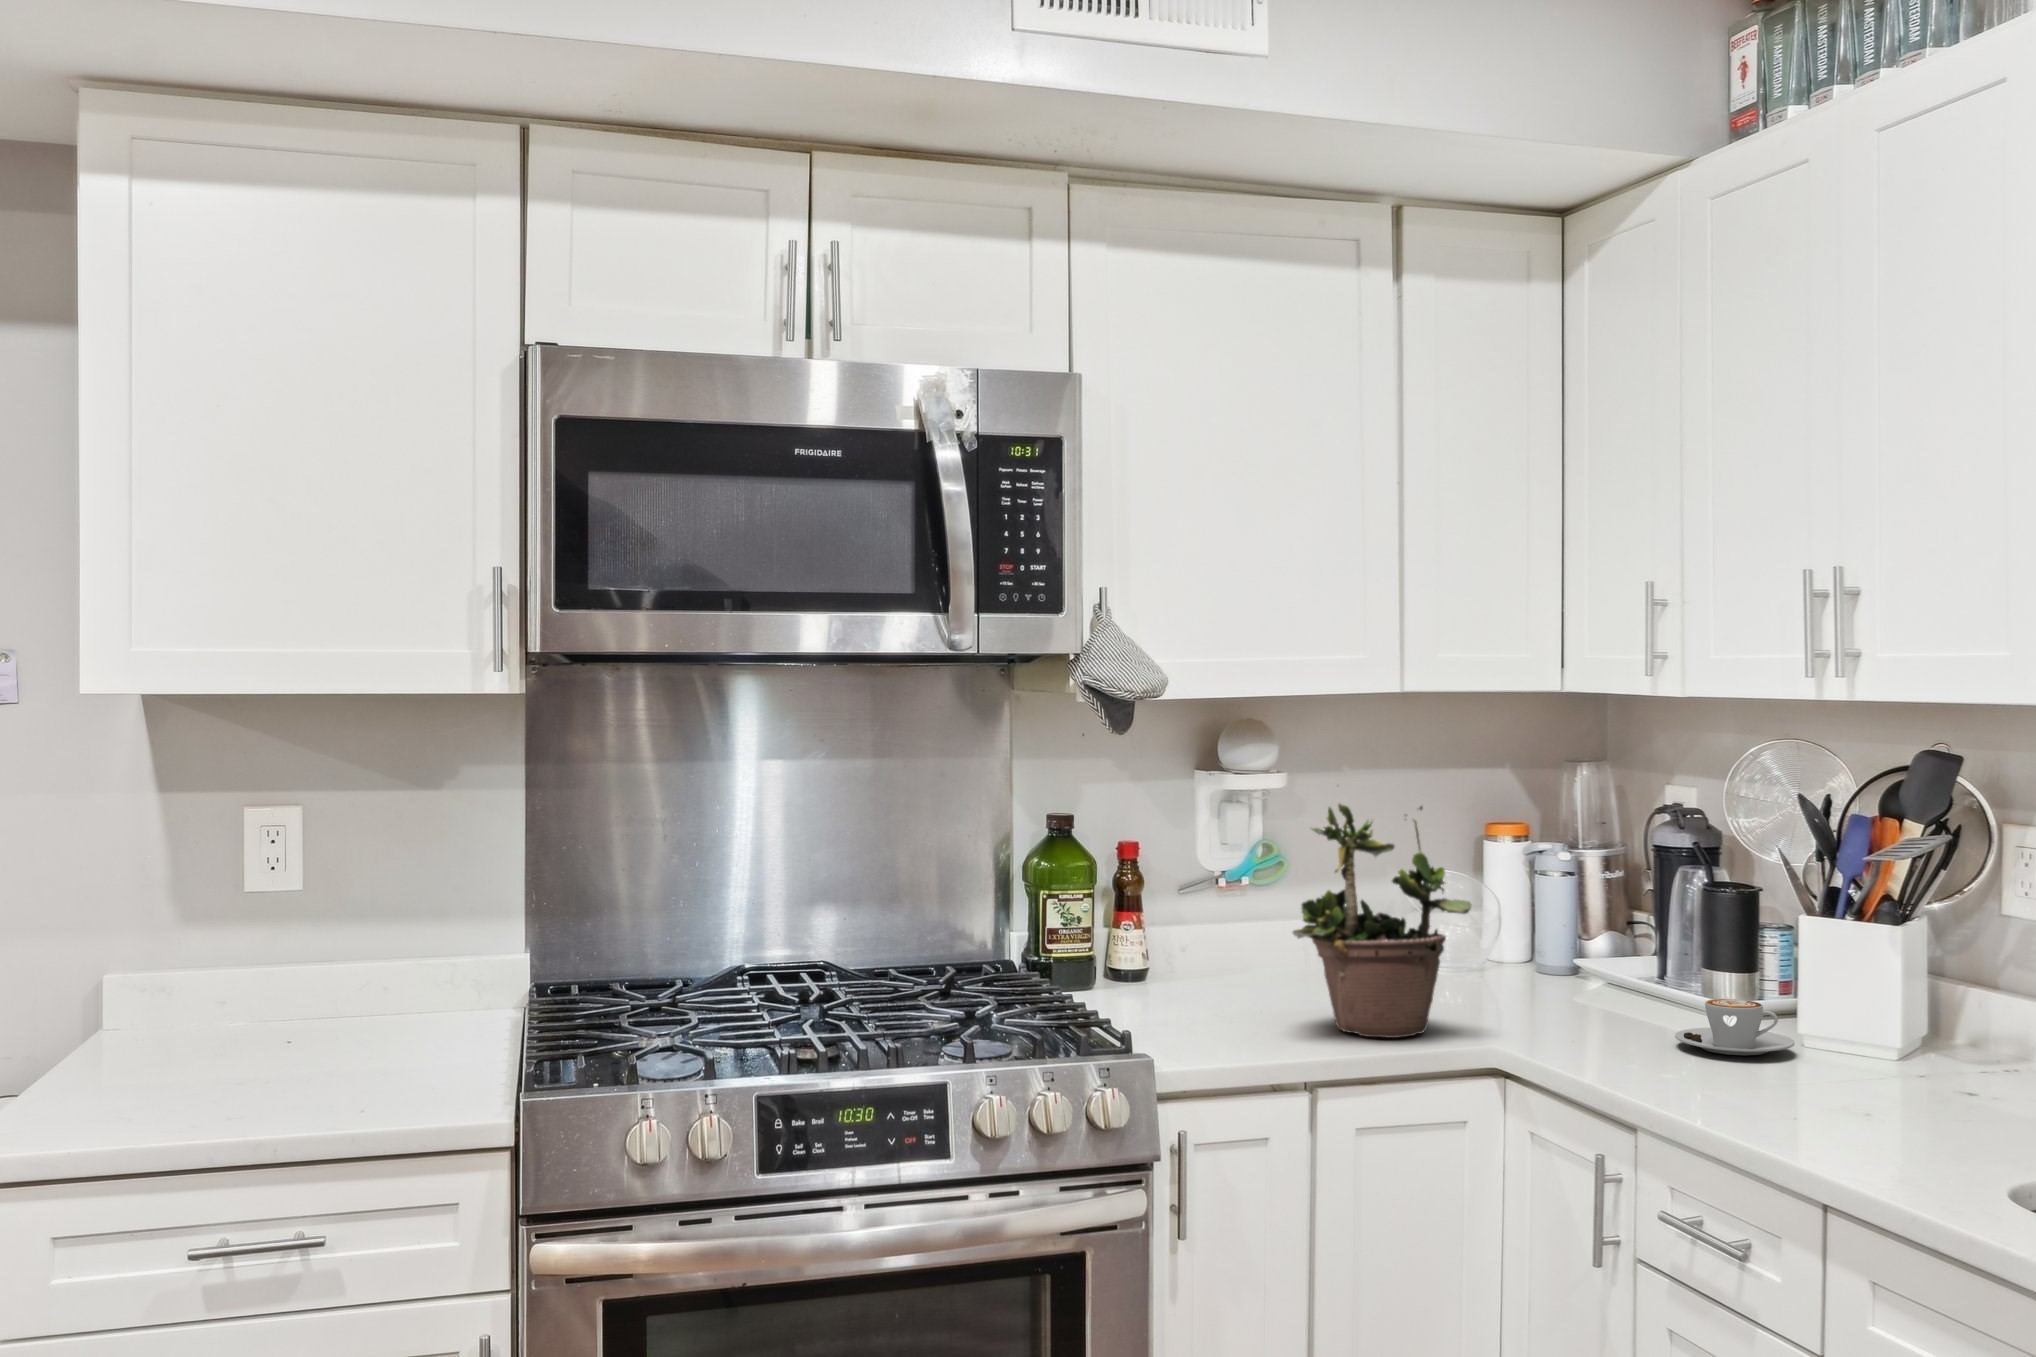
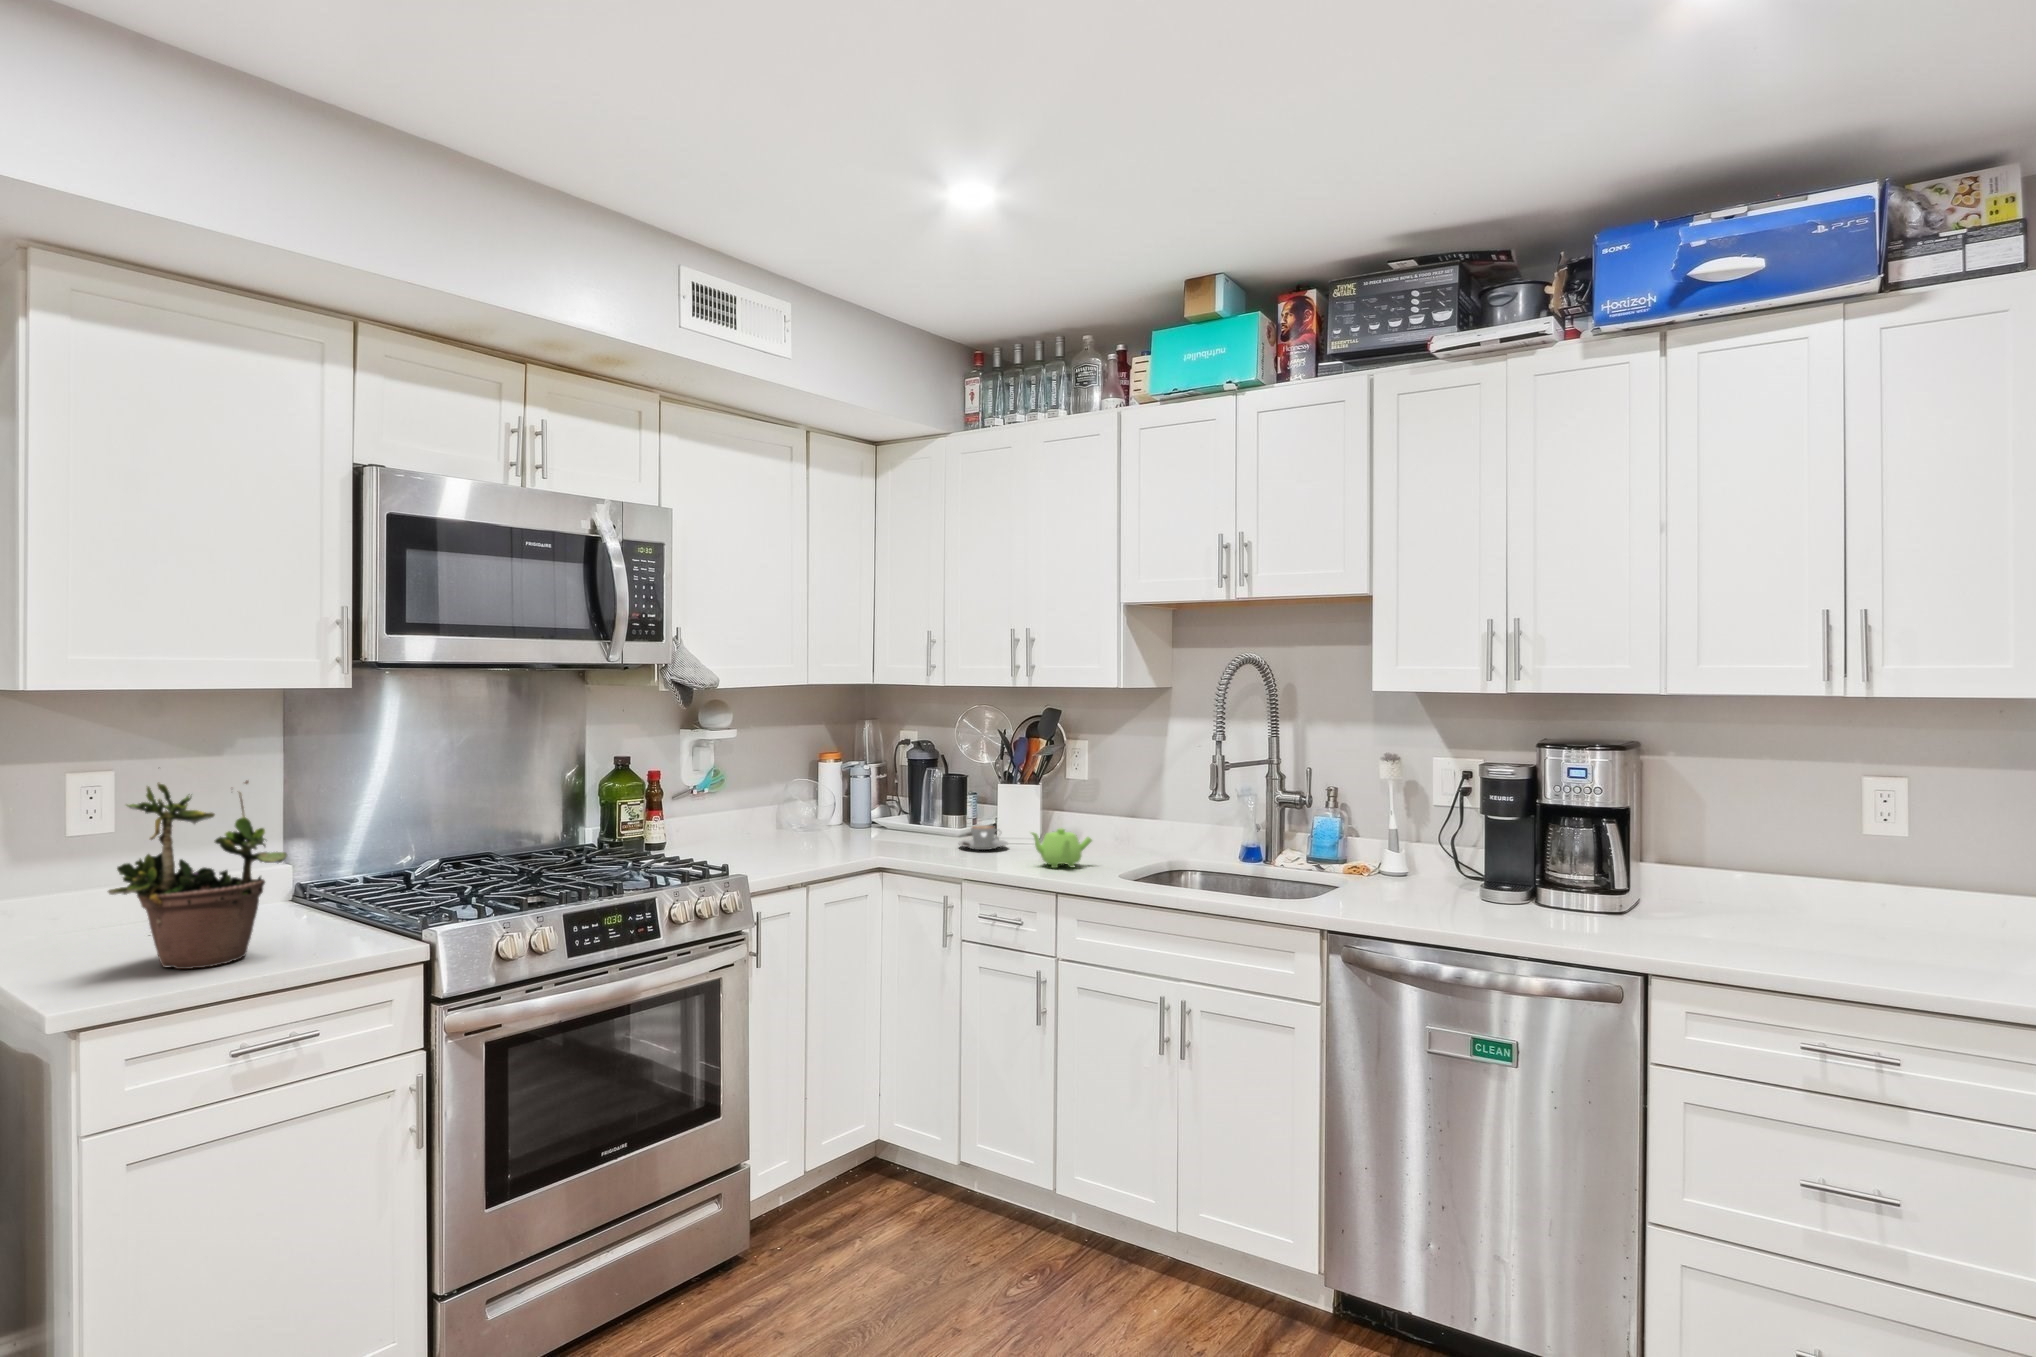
potted plant: present [1293,804,1471,1038] -> present [108,780,287,969]
teapot: none [1788,1027,1961,1125] -> present [1032,828,1092,868]

